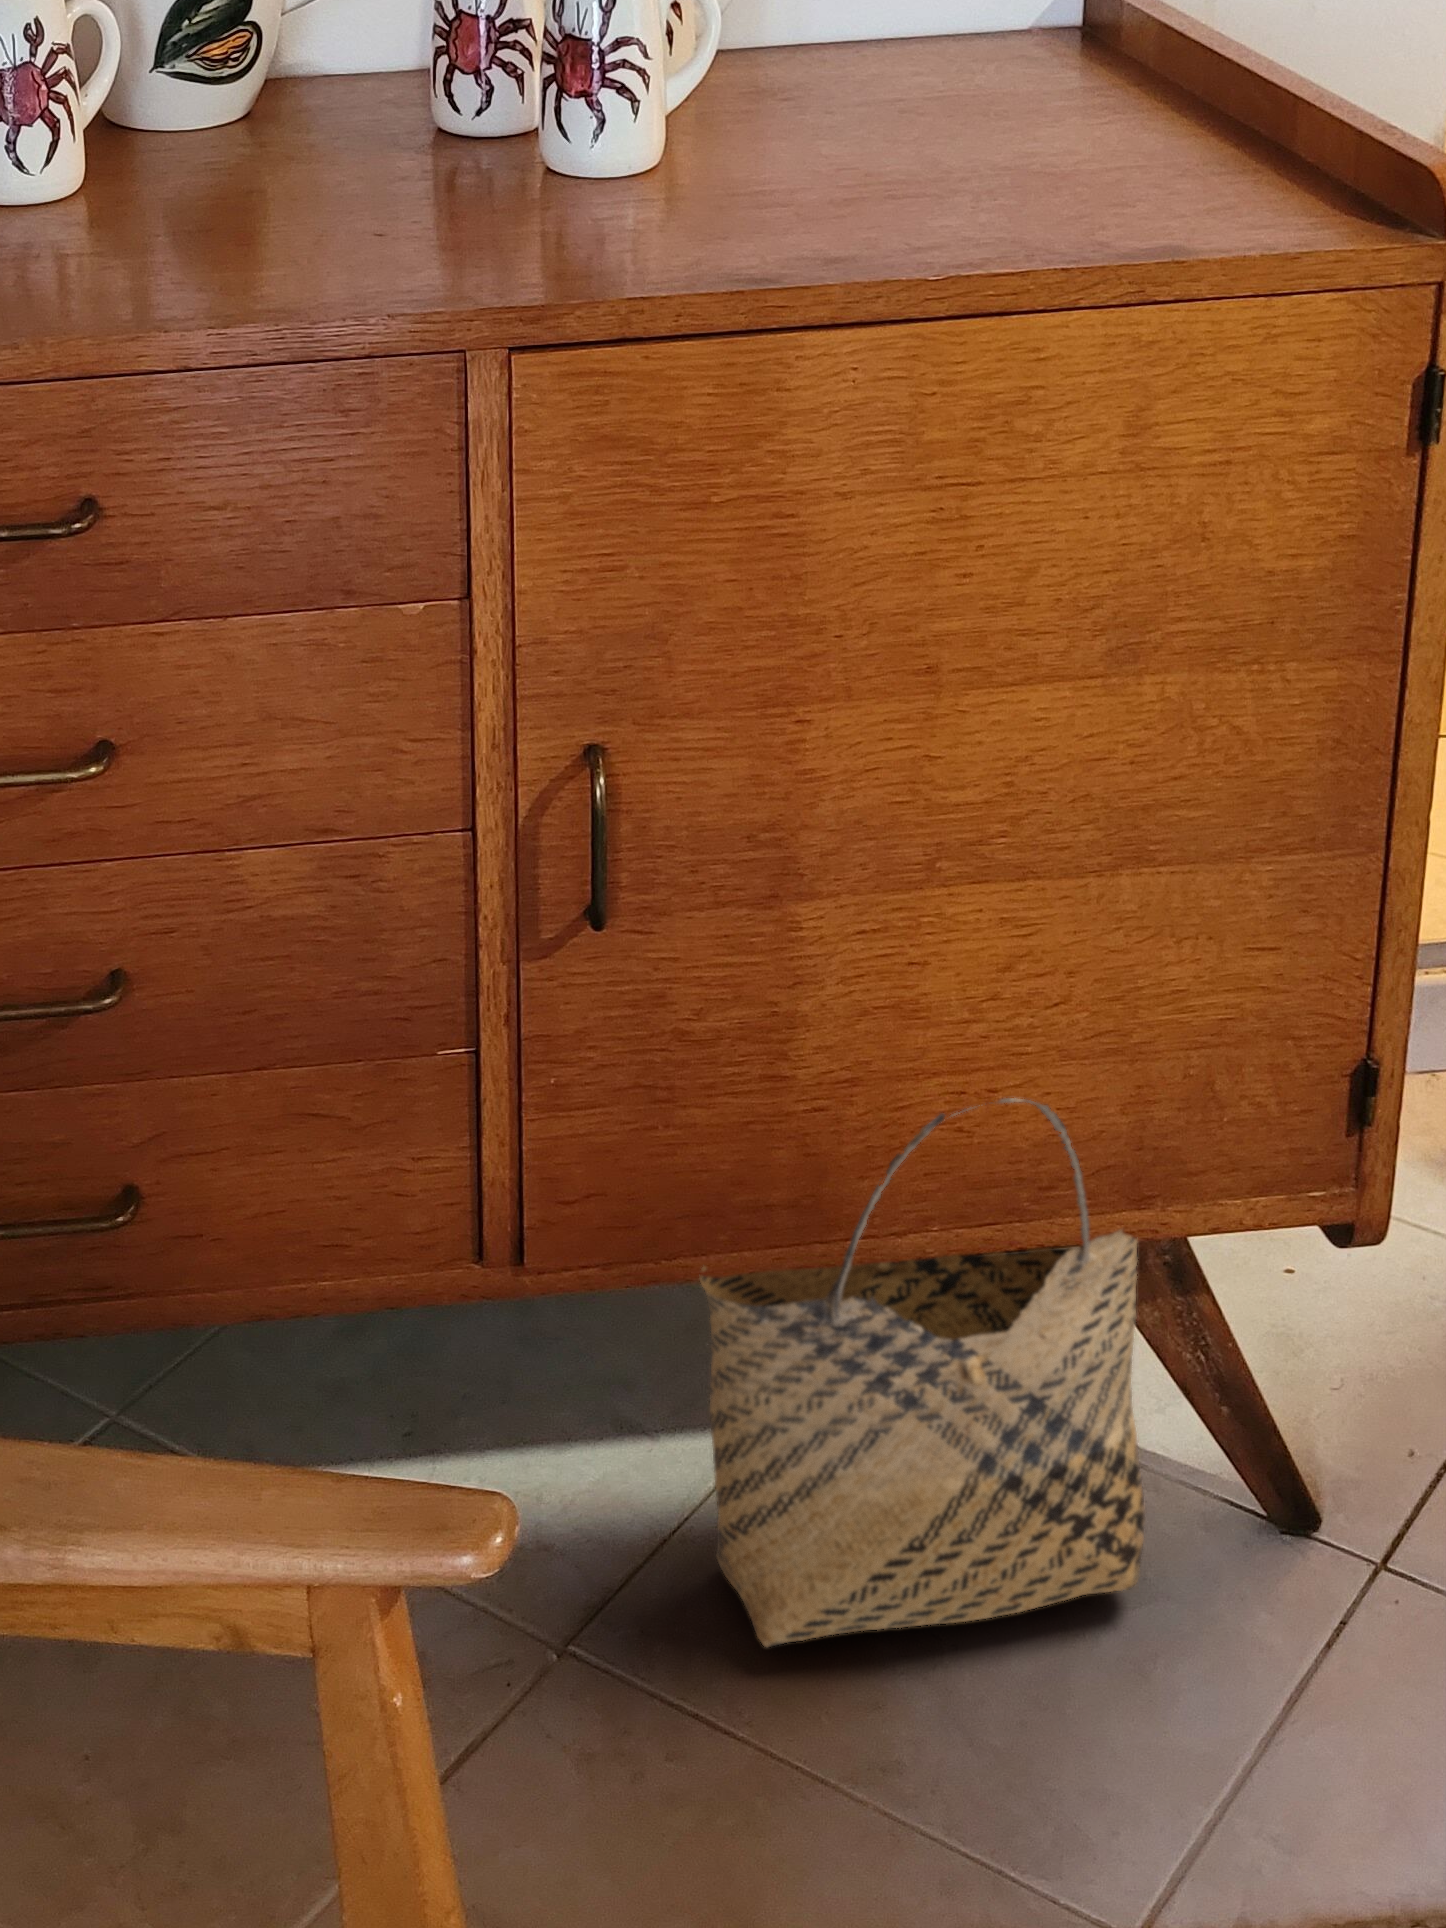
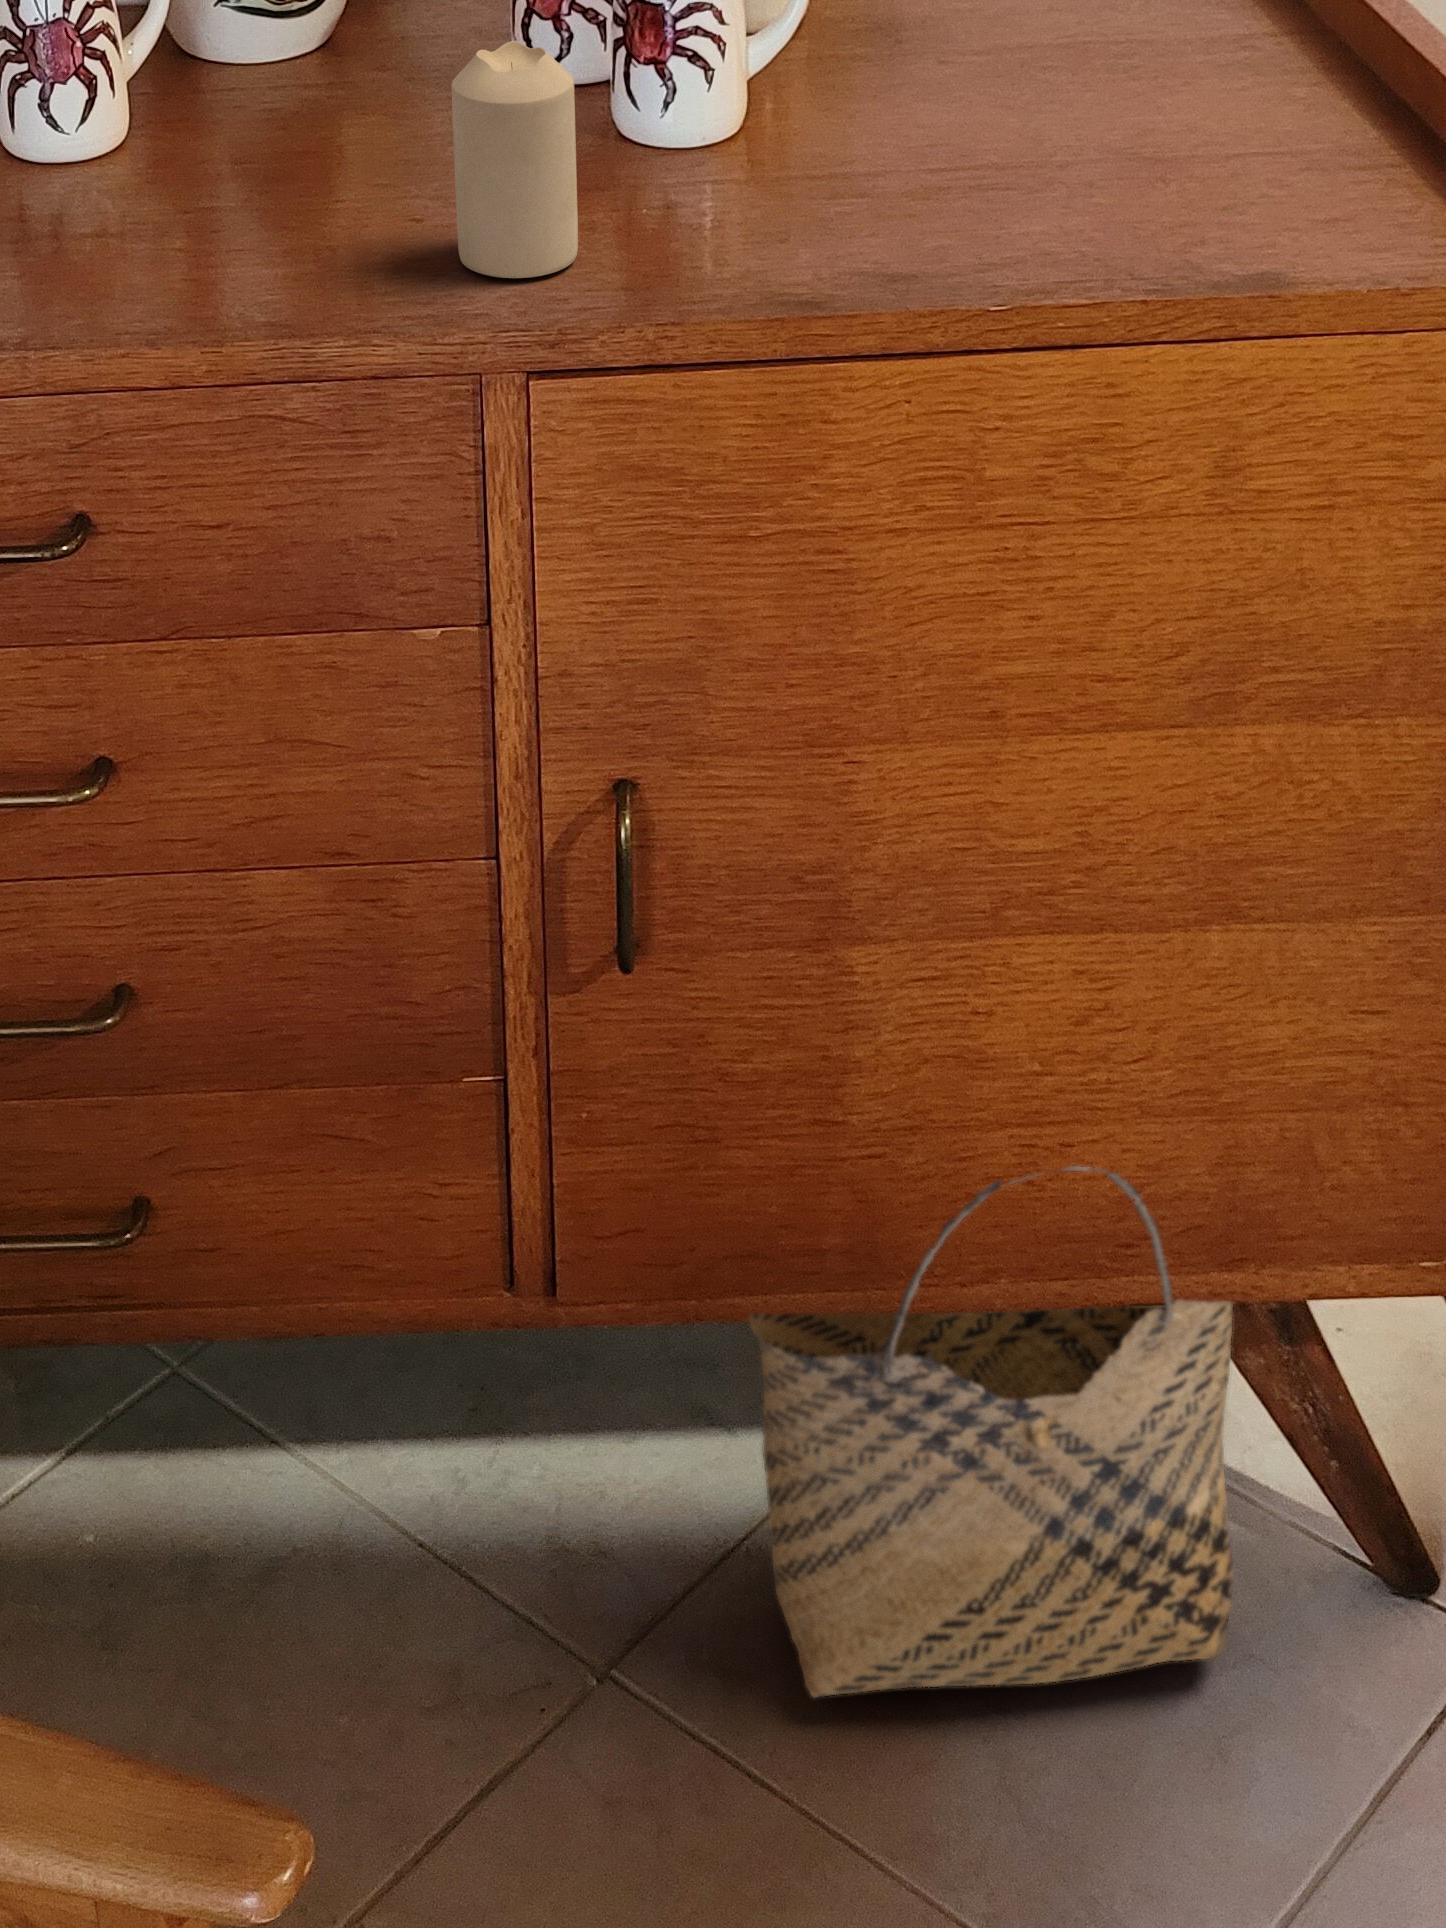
candle: none [421,52,536,272] -> present [451,41,578,278]

